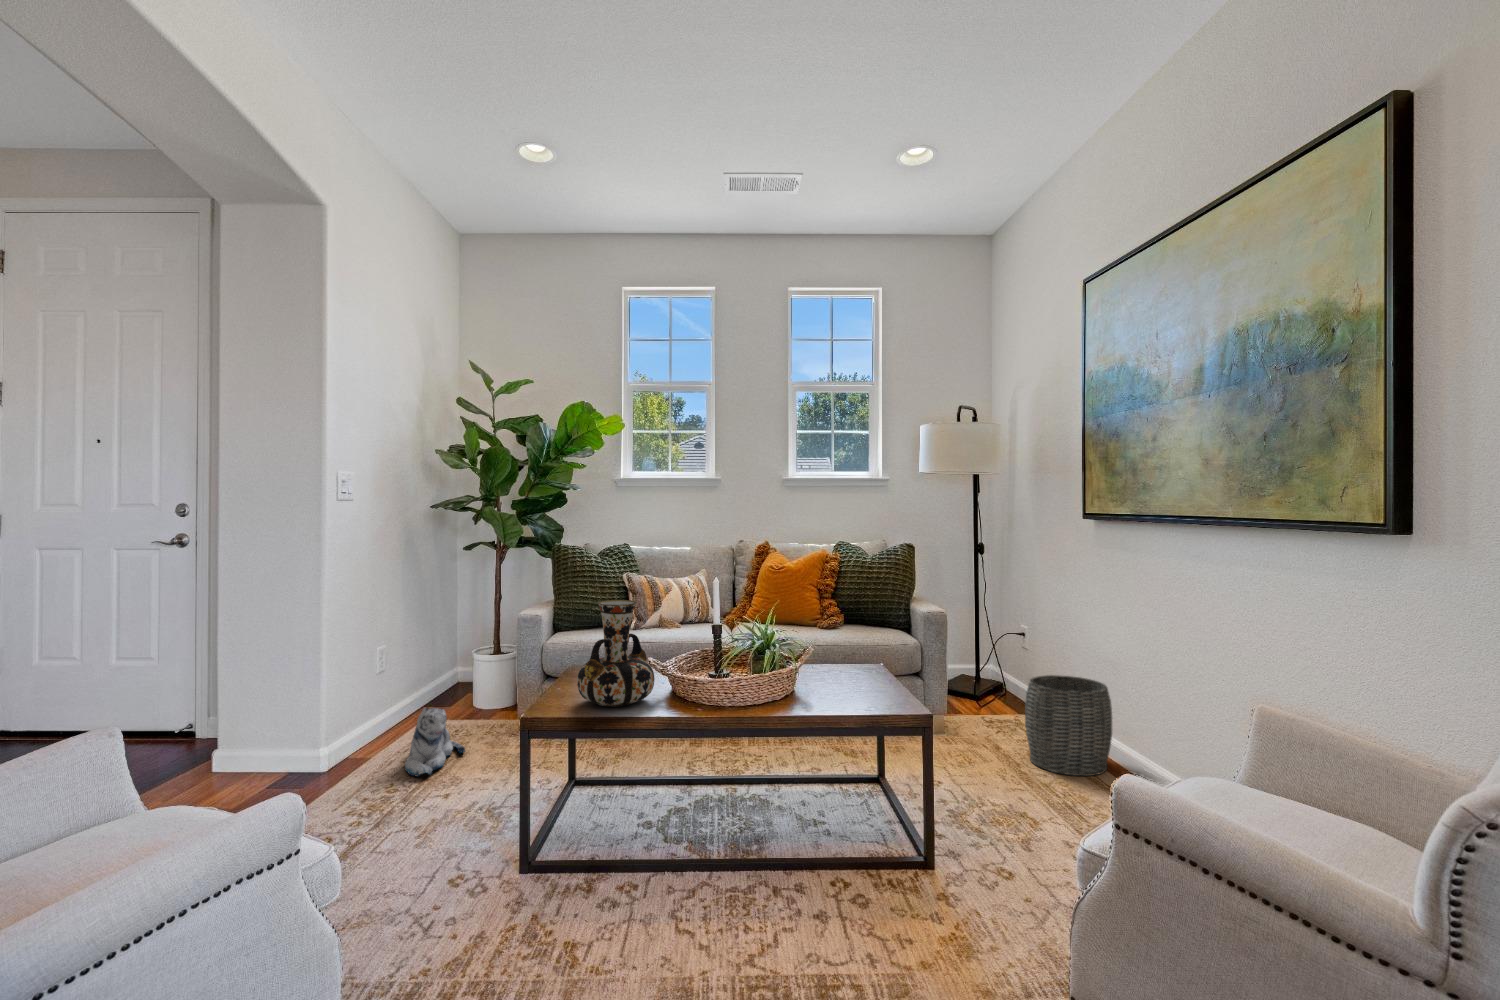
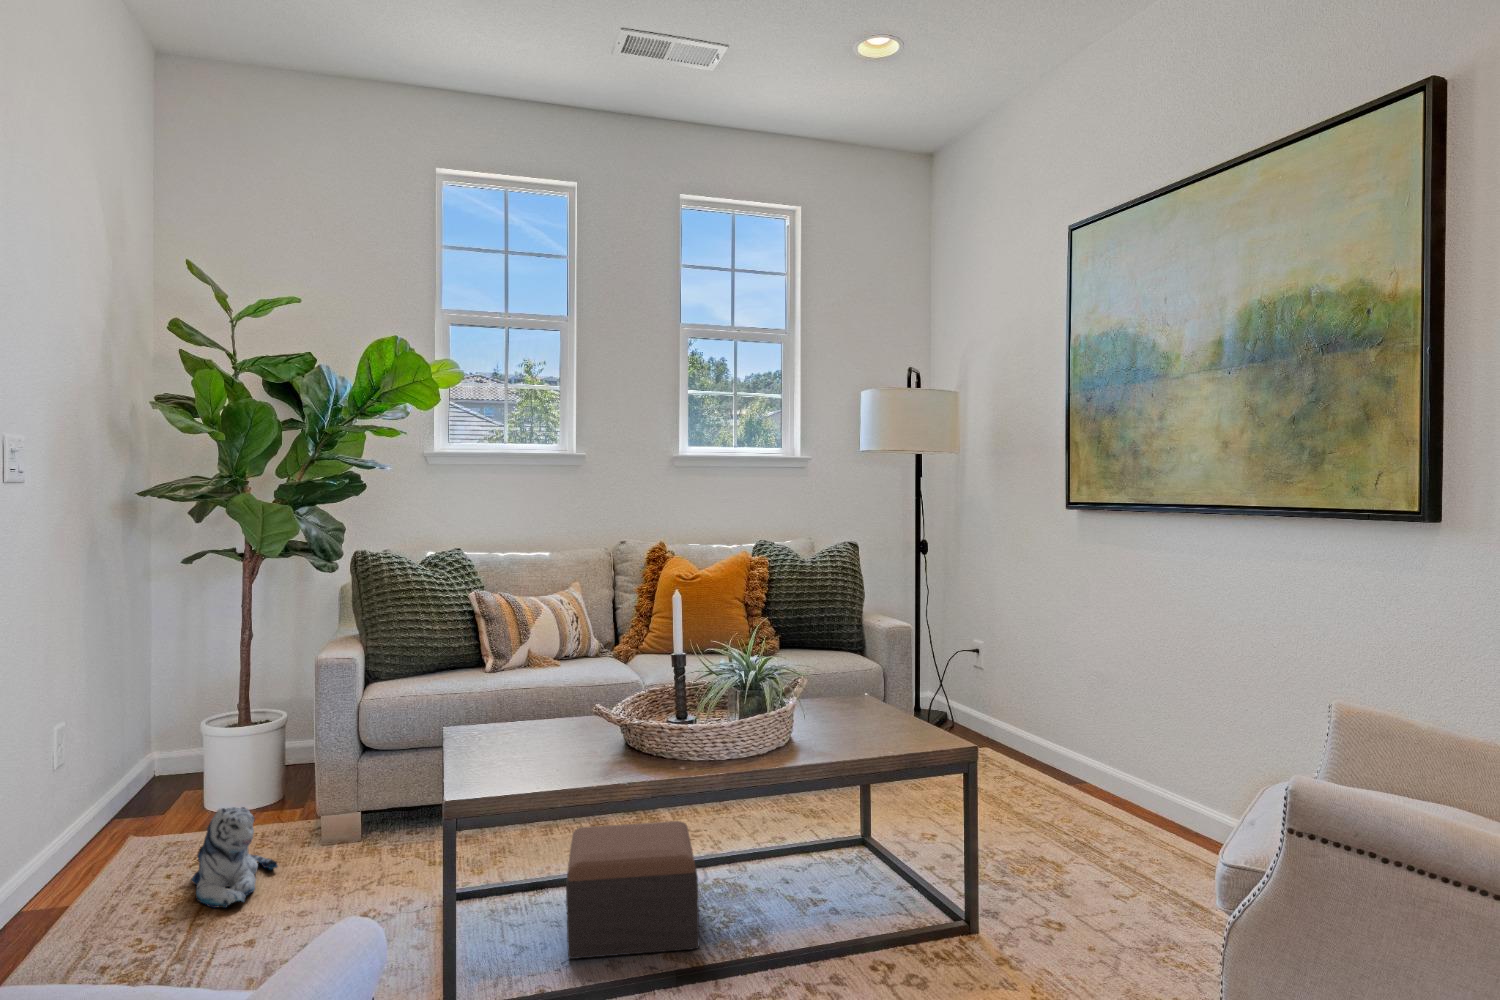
vase: present [577,600,654,707] -> none [515,632,618,775]
woven basket: present [1025,675,1112,776] -> none [1026,694,1129,813]
footstool: none [613,746,724,850] -> present [566,821,699,959]

